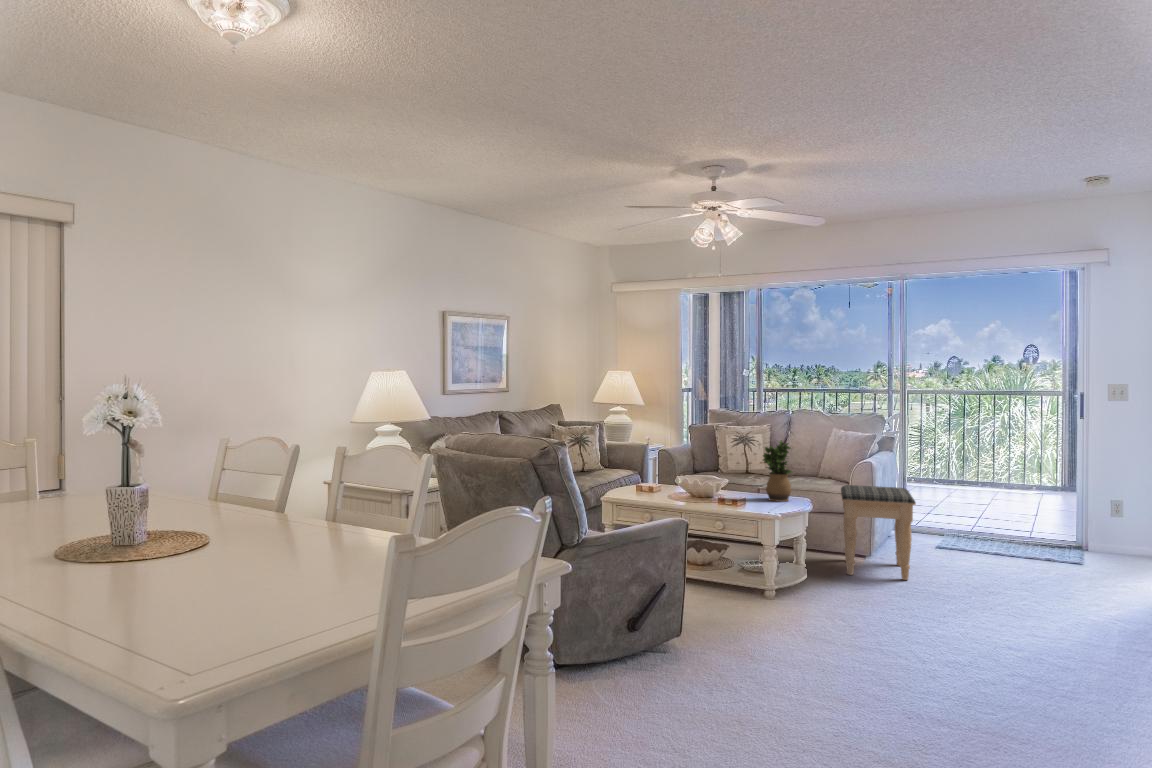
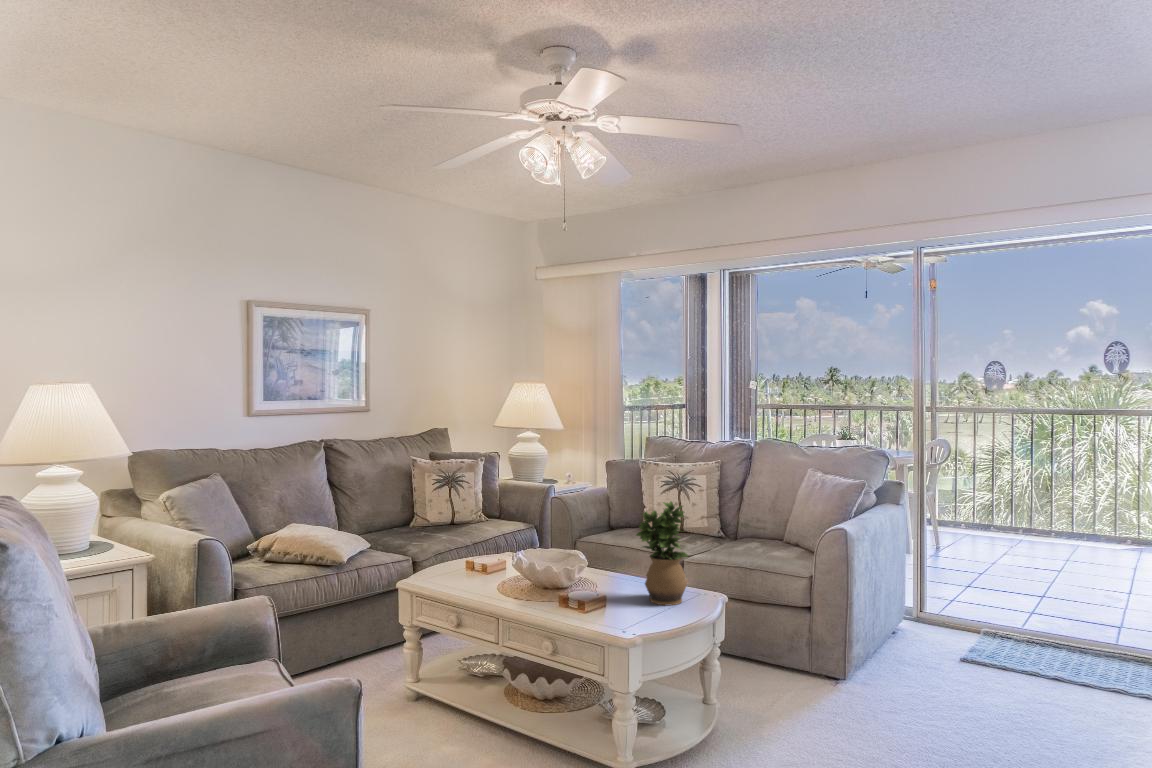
footstool: present [841,485,916,580] -> none [781,567,903,740]

